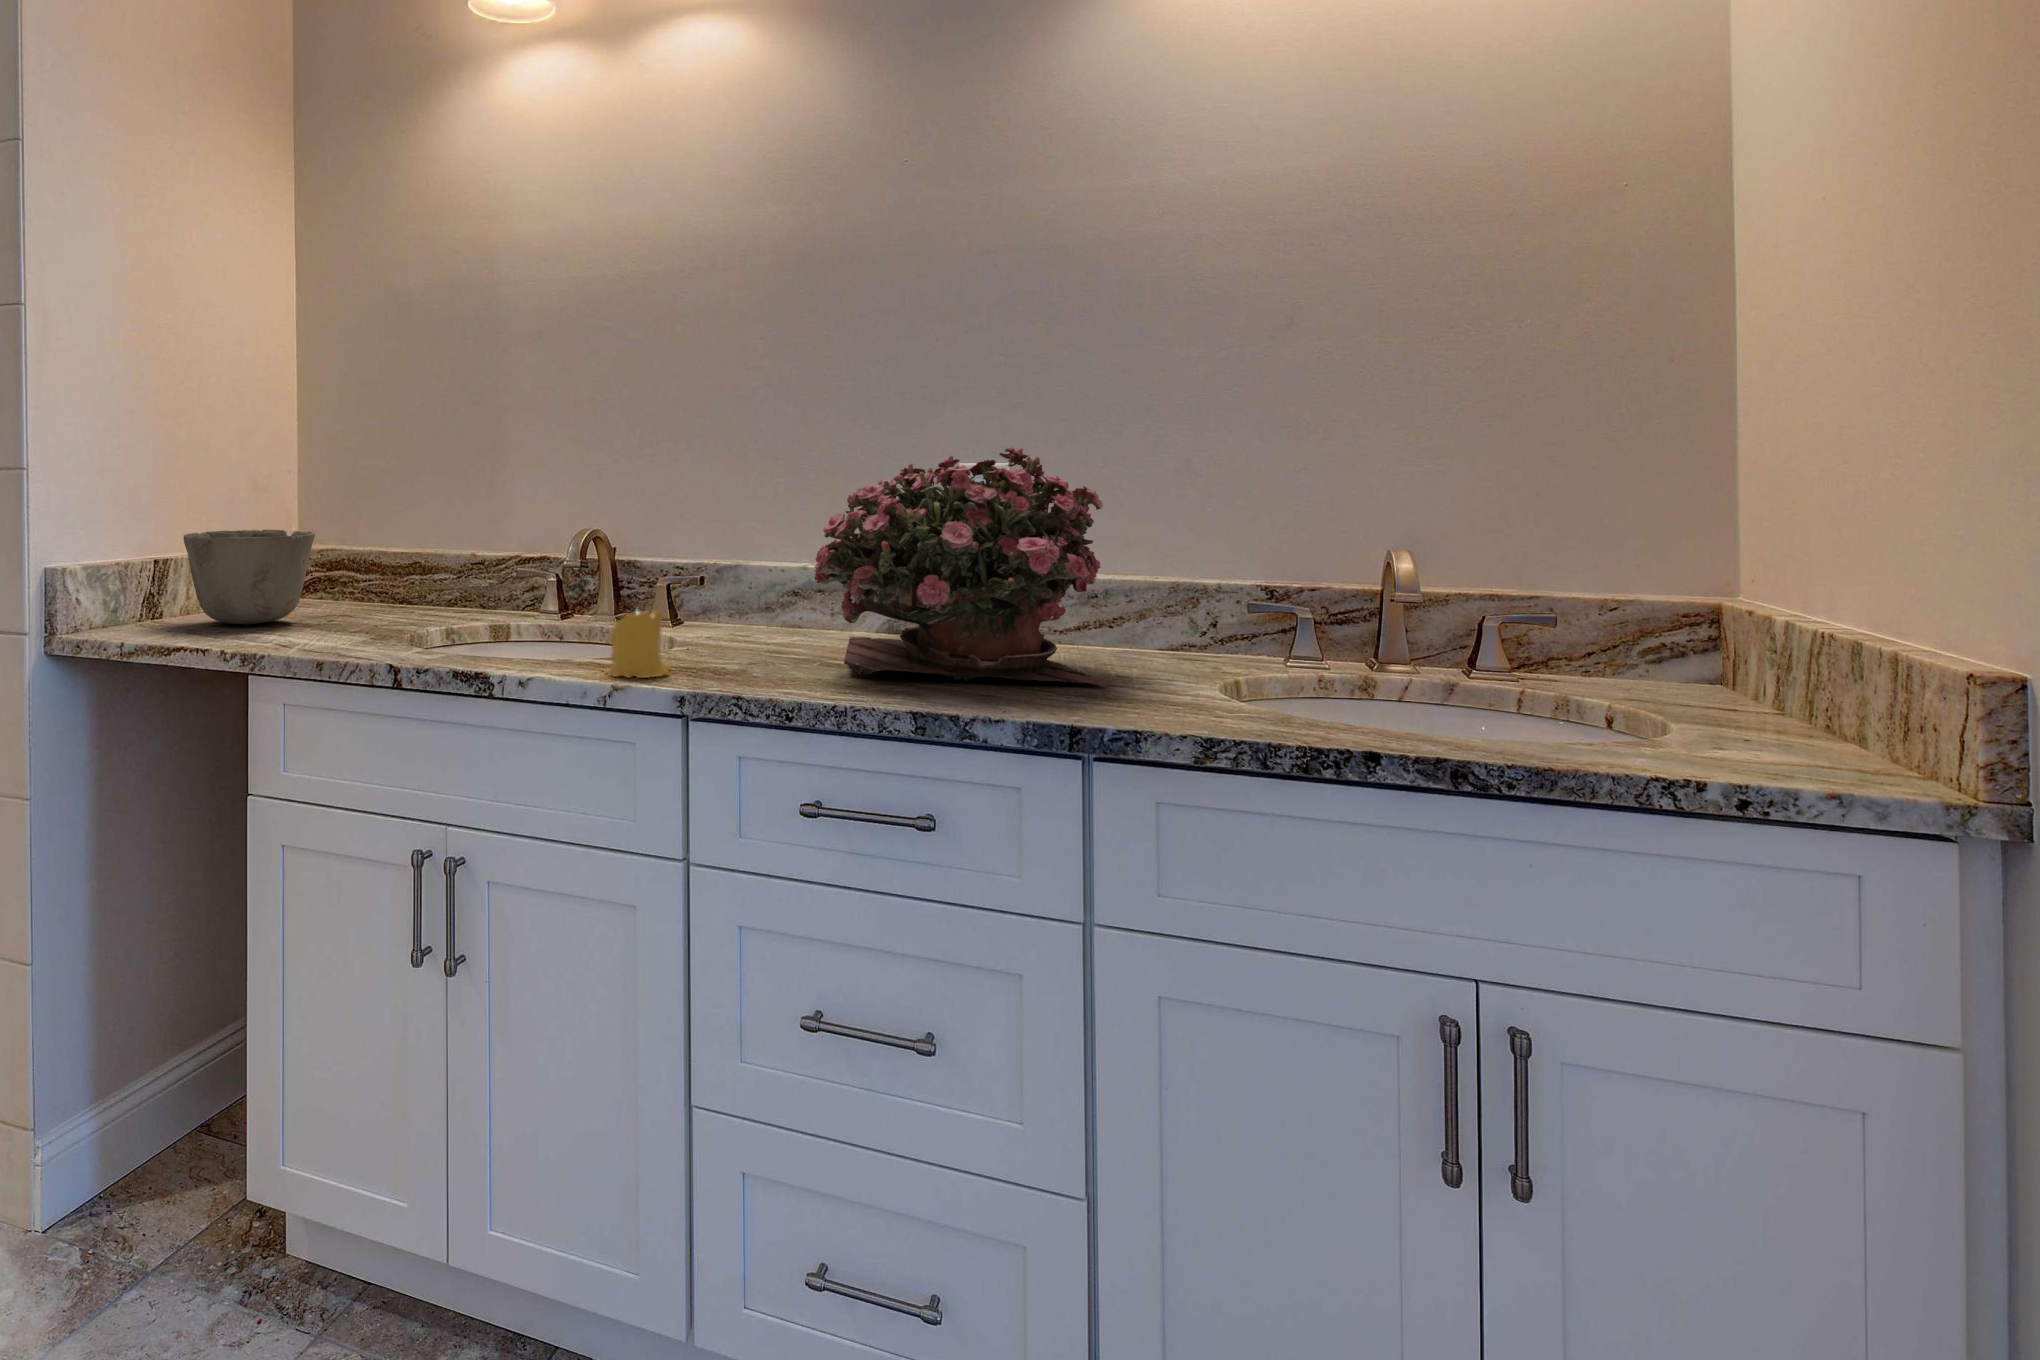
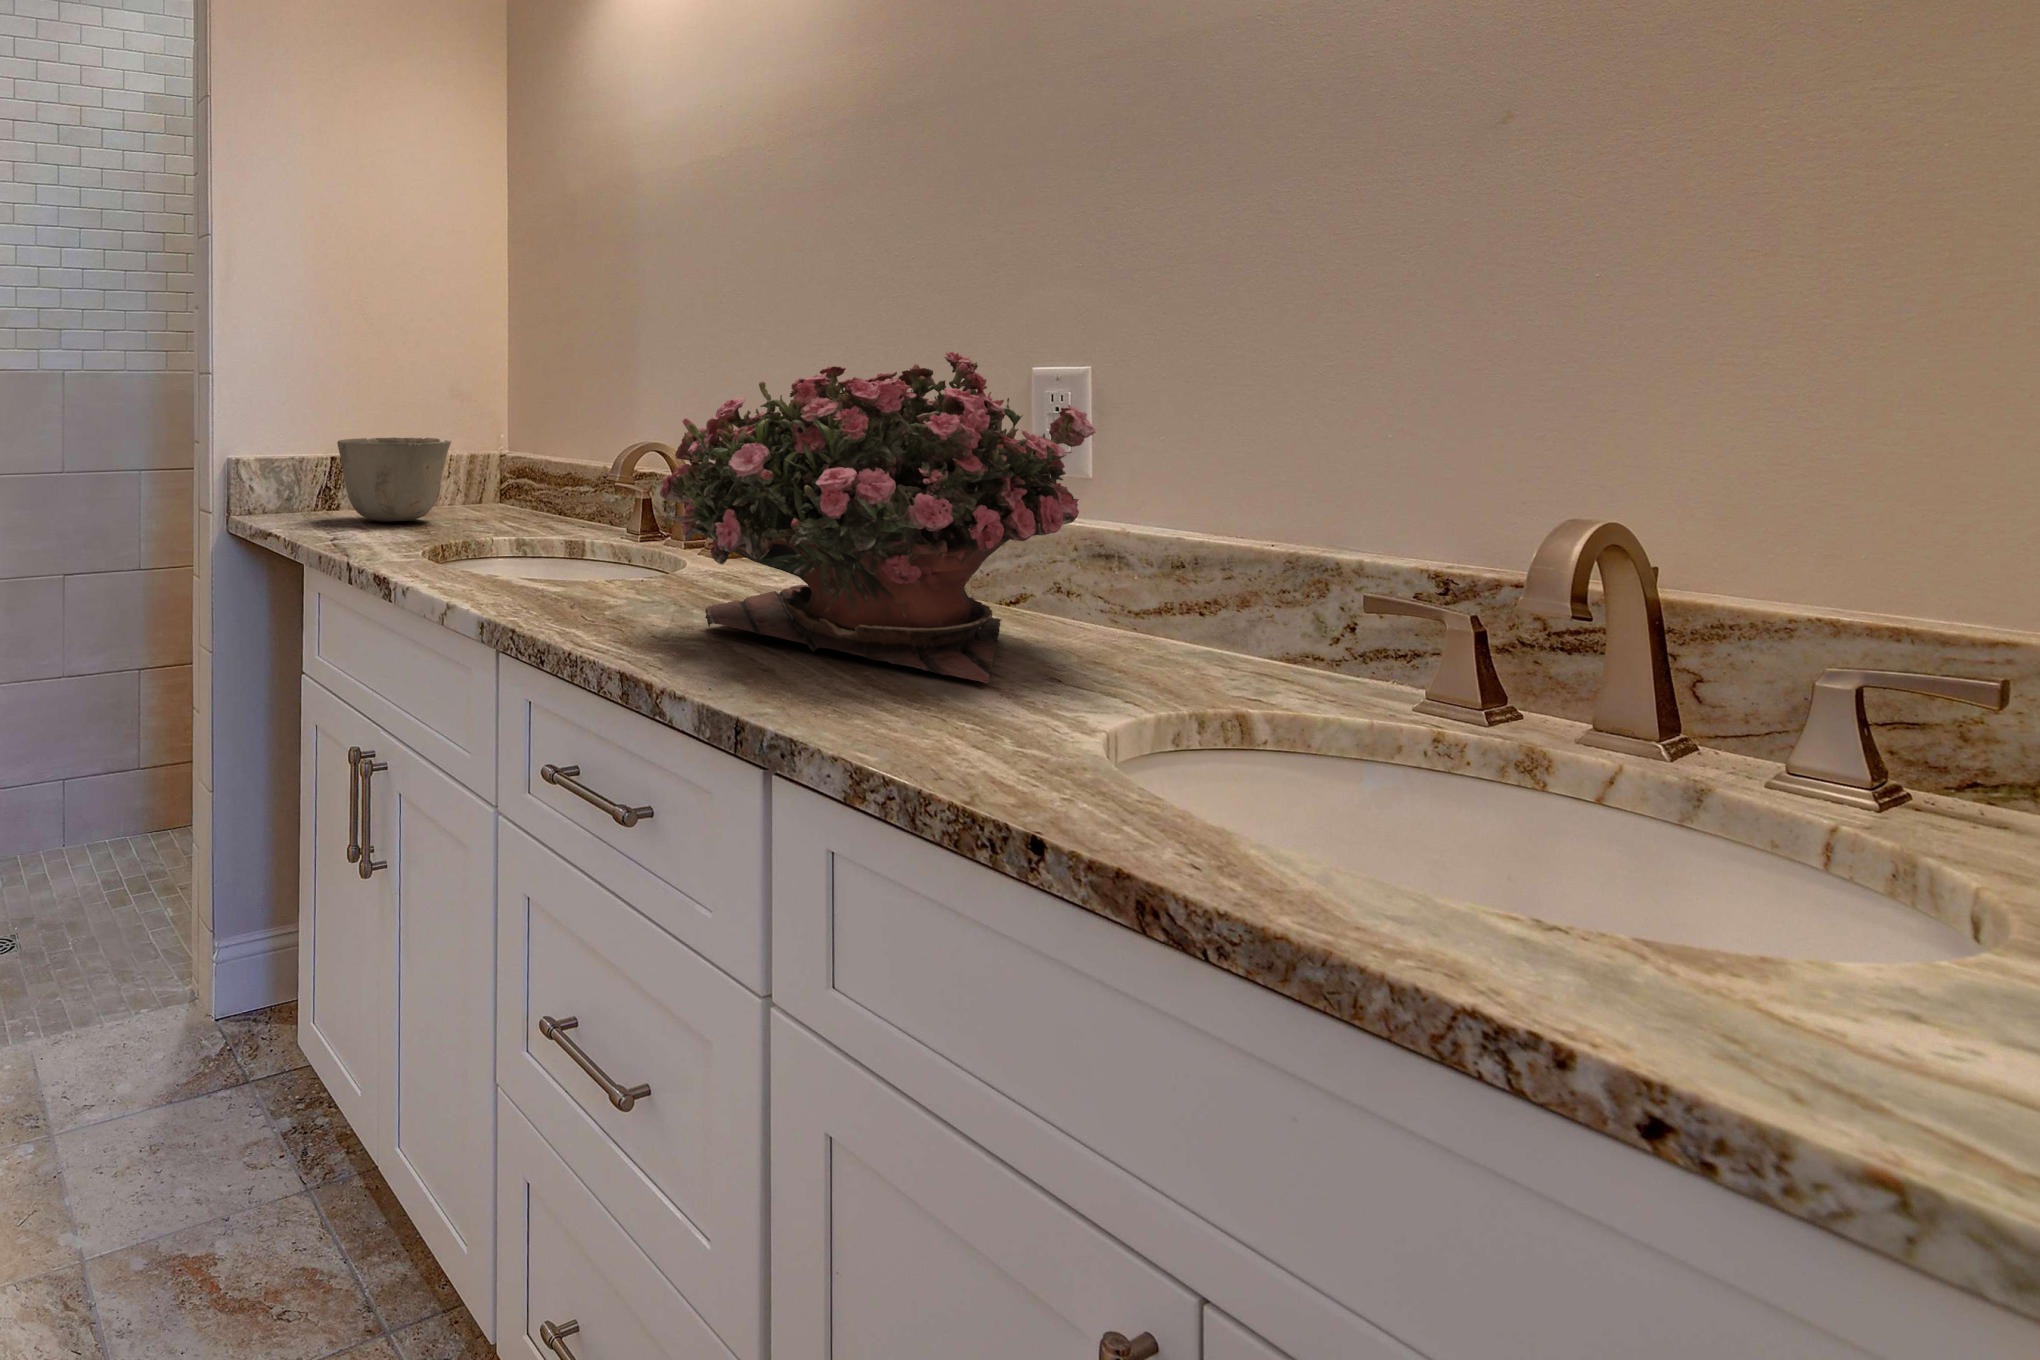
candle: present [605,611,671,678] -> none [474,525,557,602]

